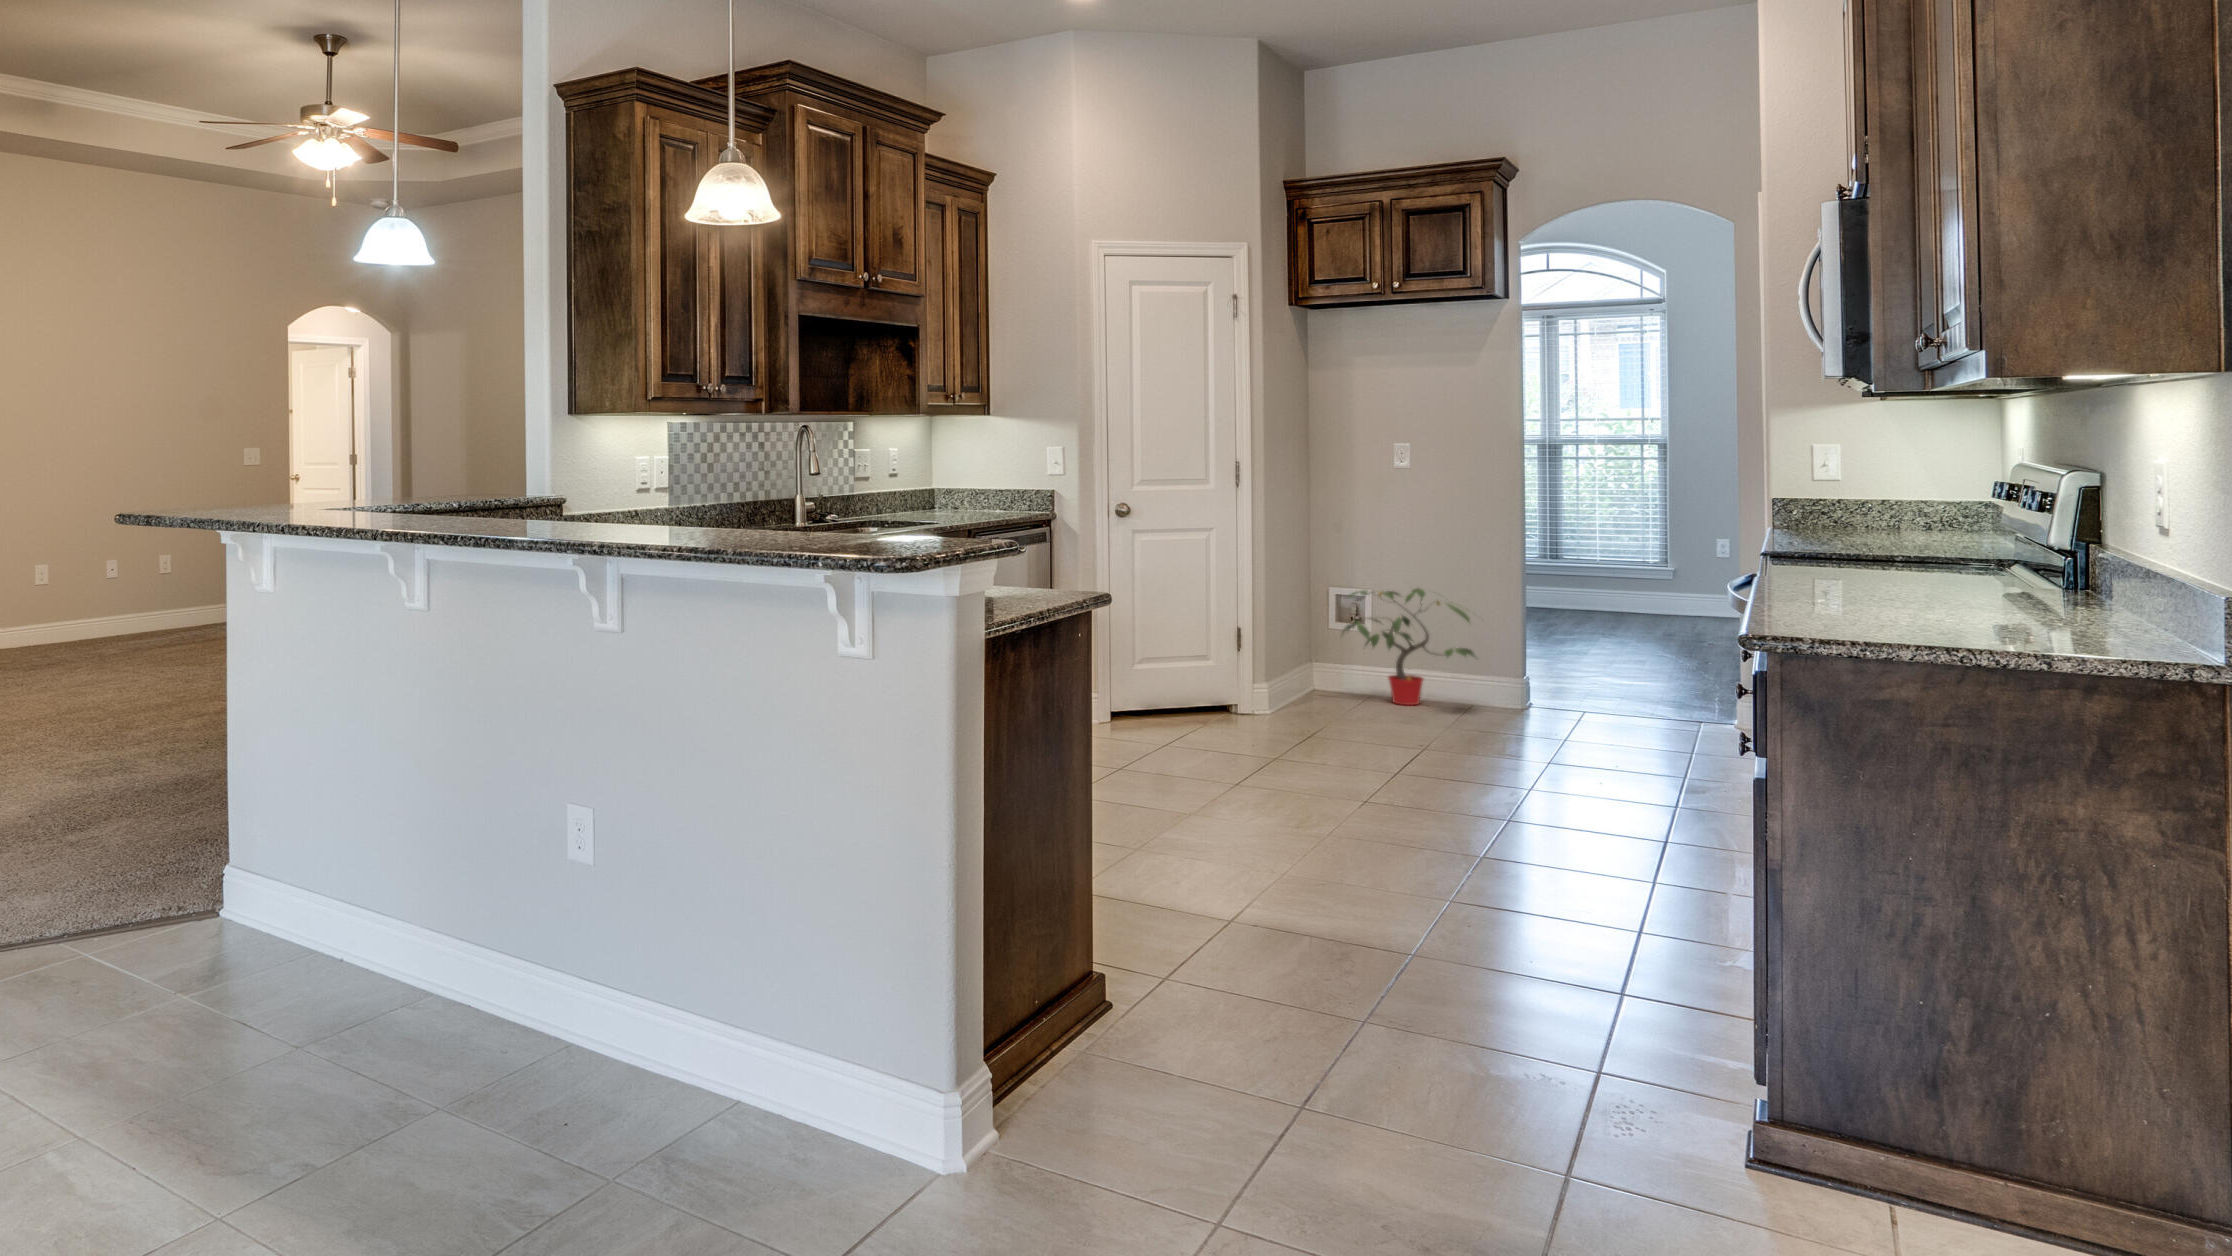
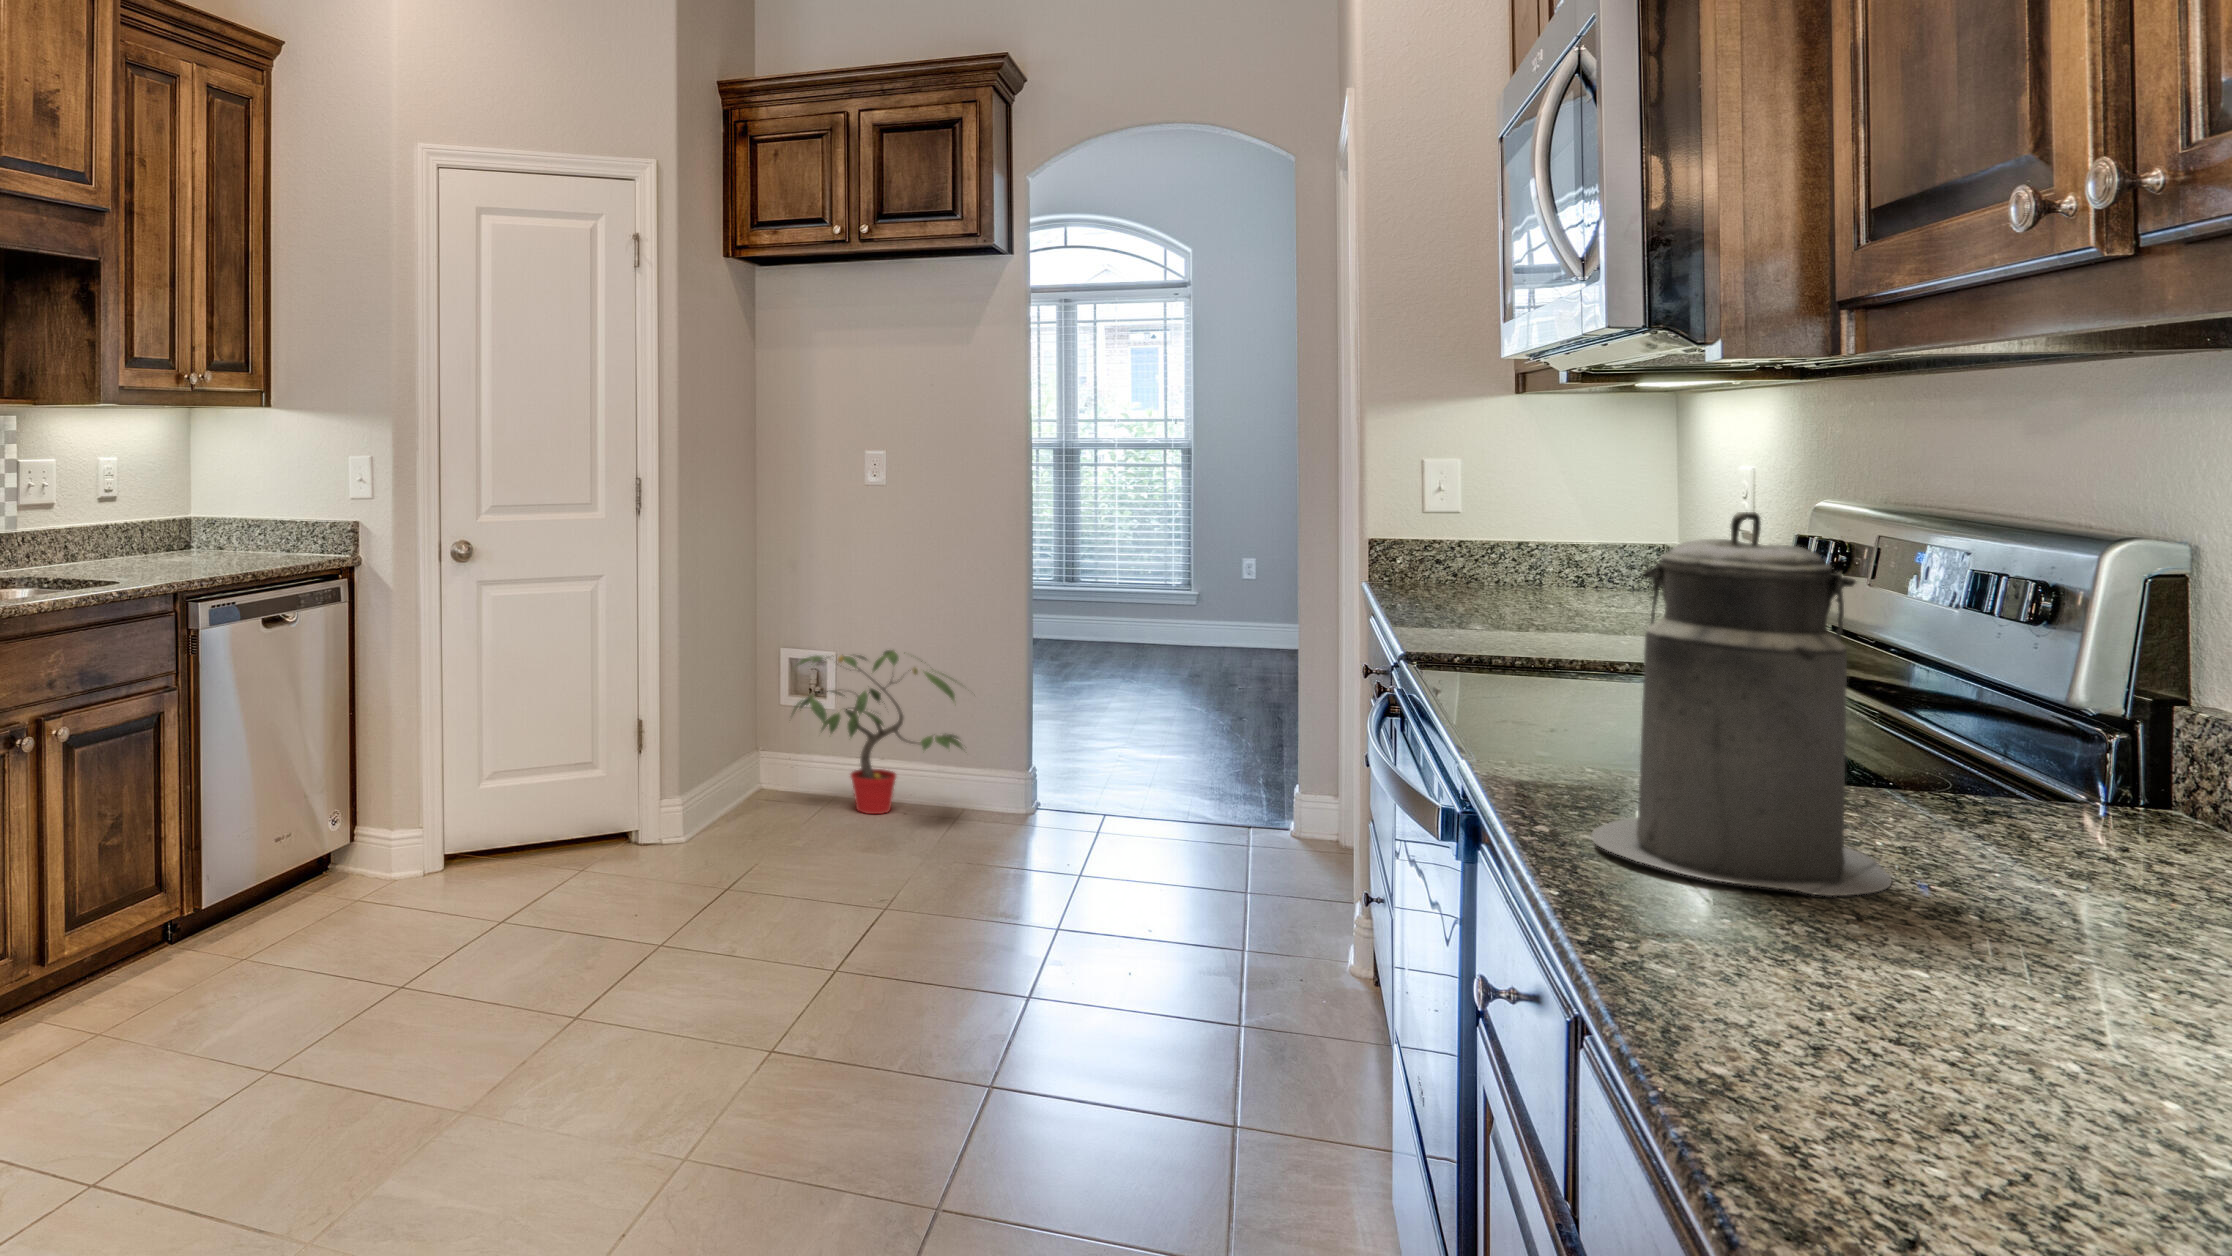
canister: none [1803,460,1924,604] -> present [1591,512,1892,896]

